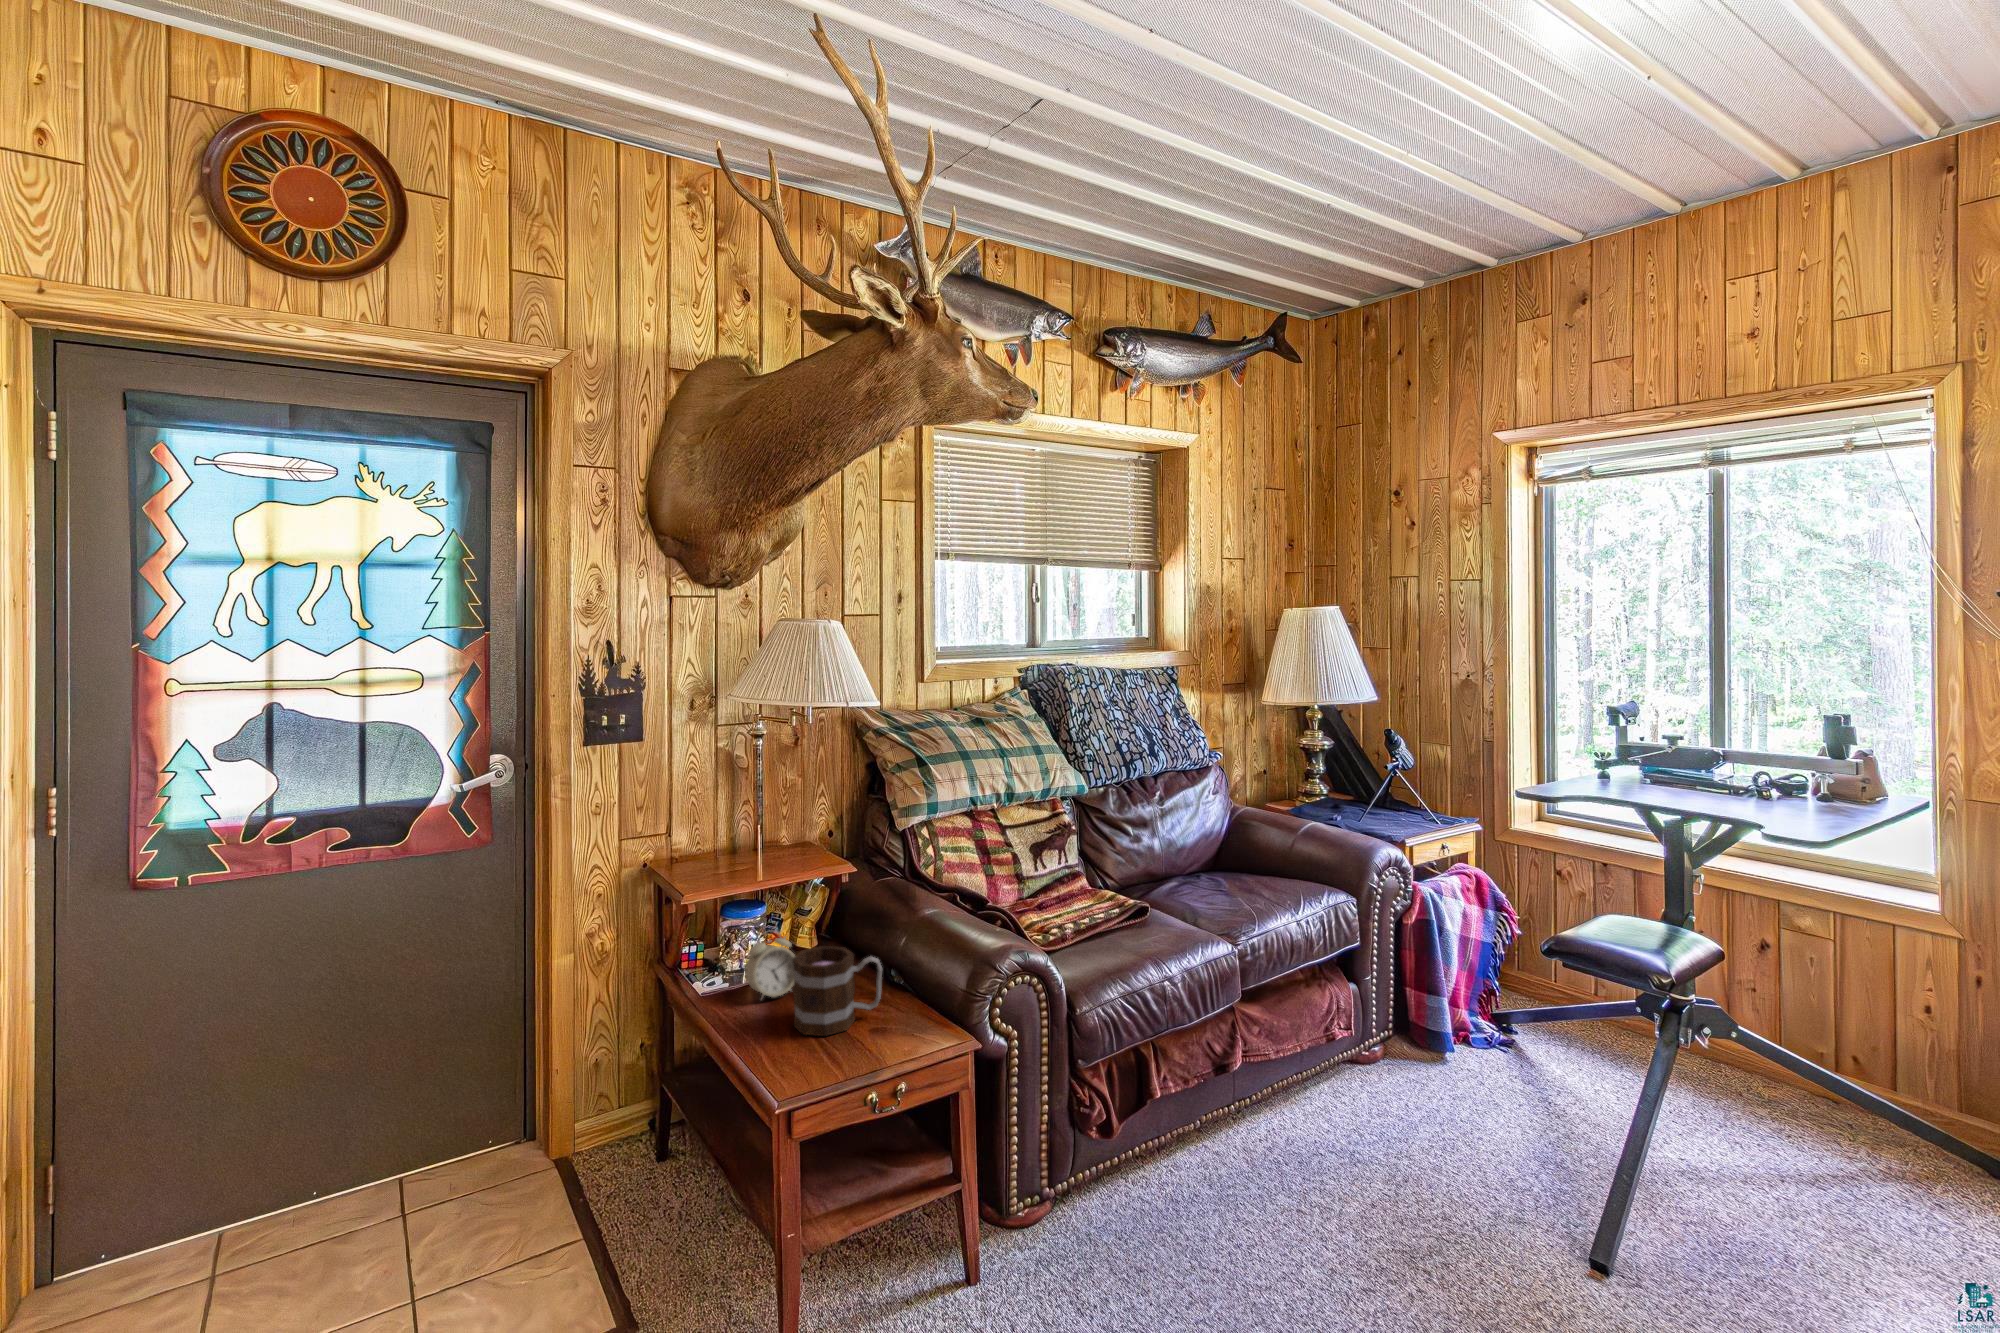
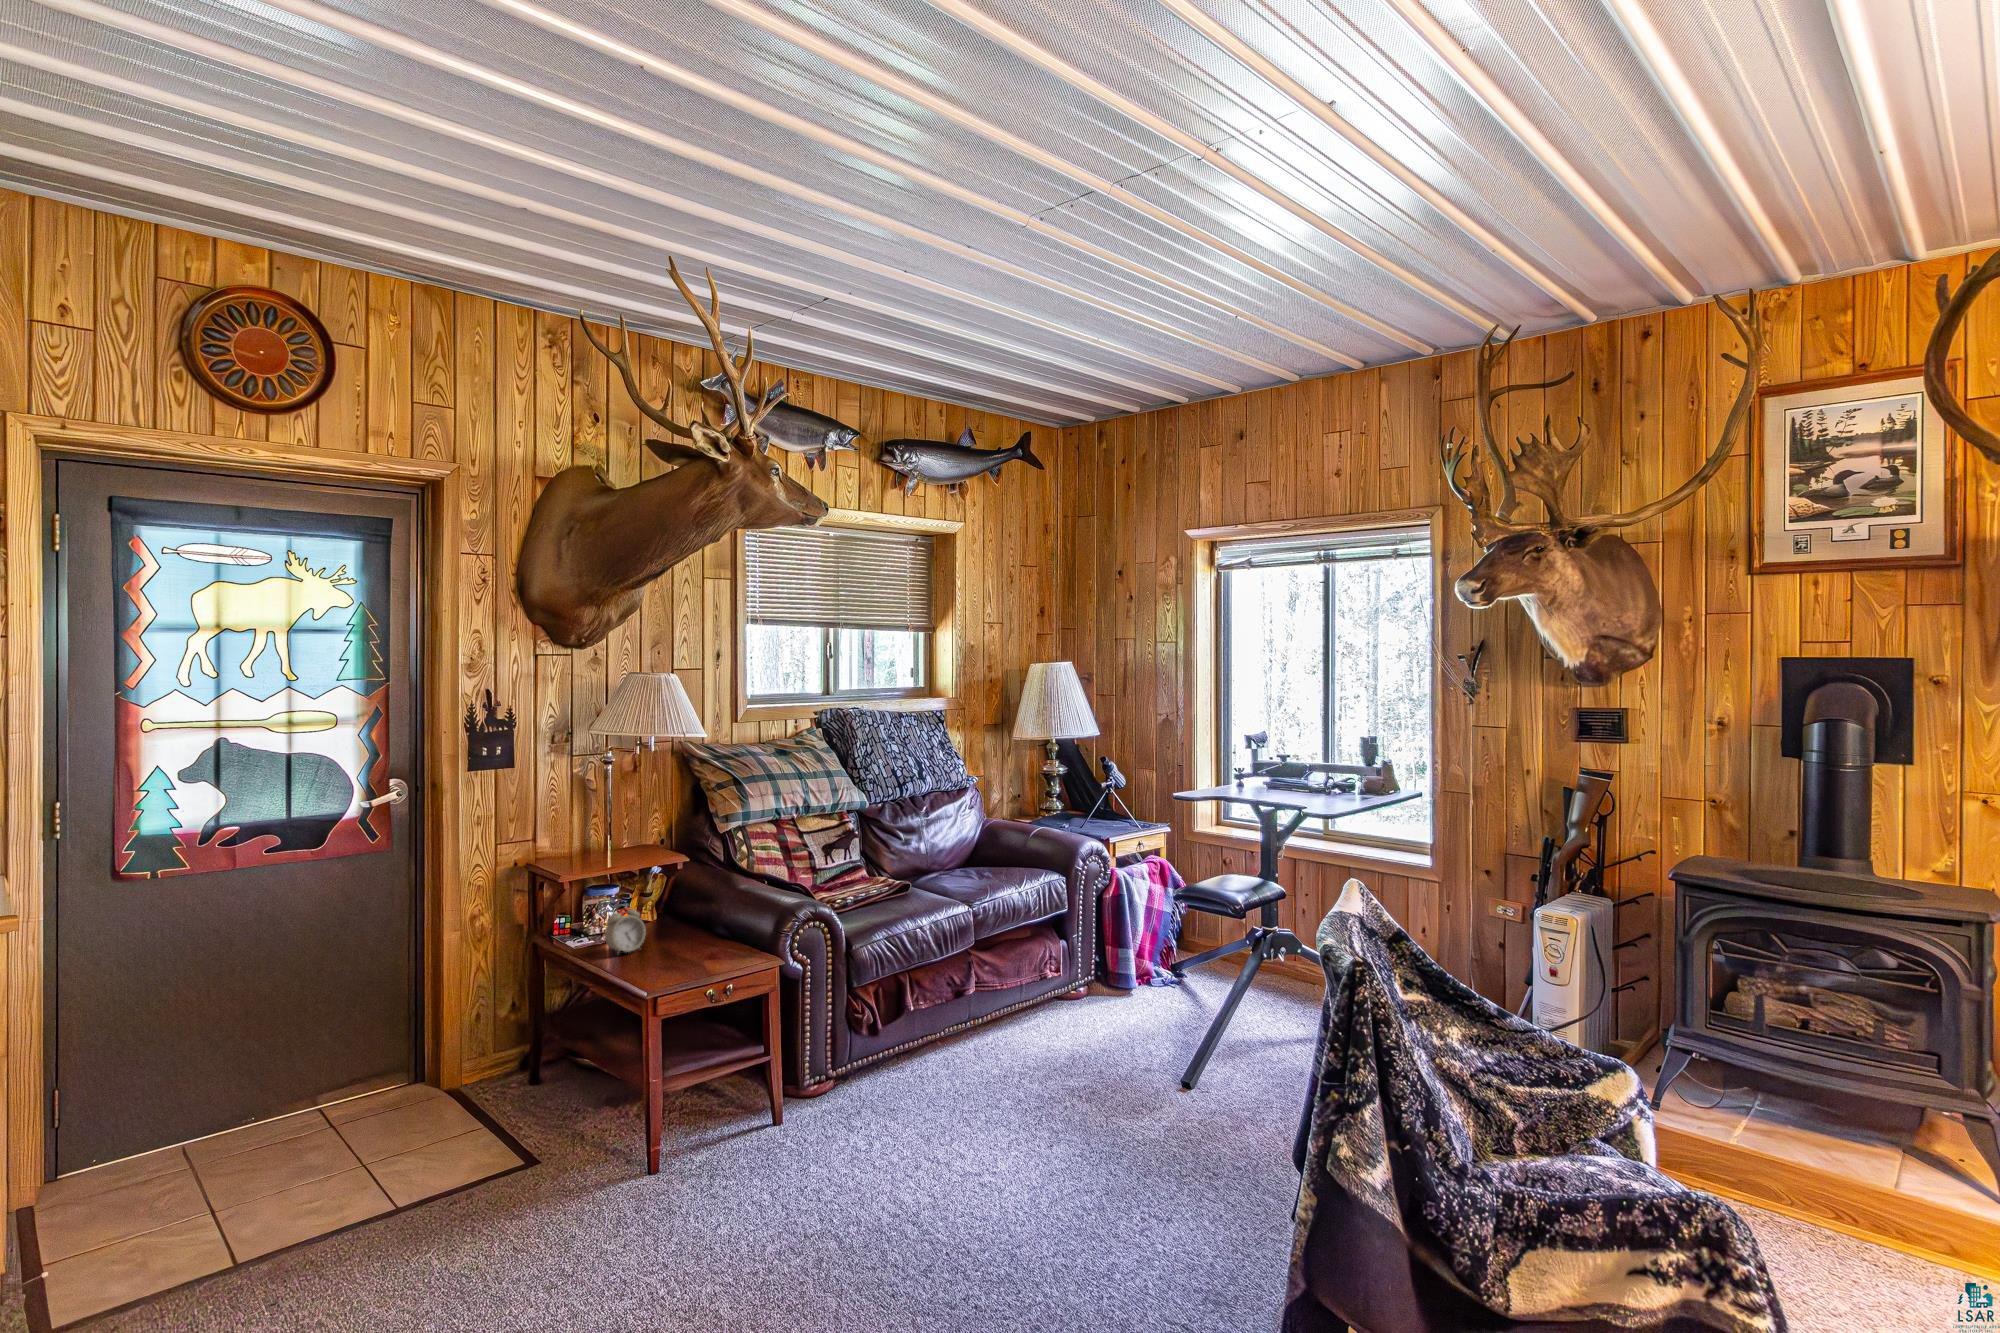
mug: present [792,946,882,1036] -> none [646,910,712,970]

